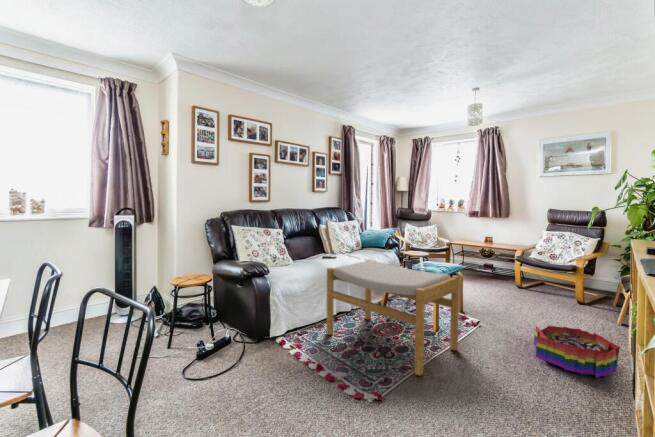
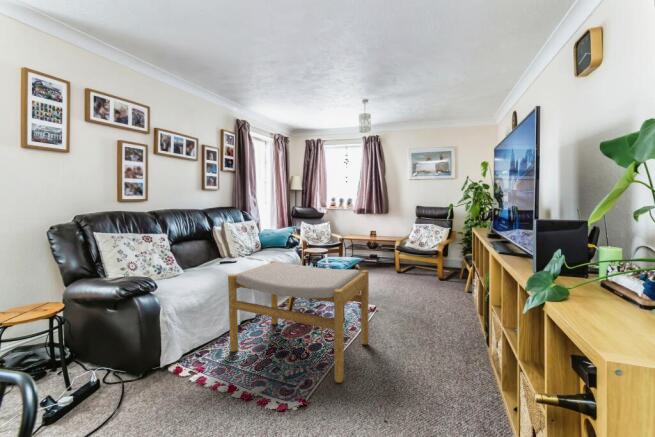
storage bin: present [534,326,620,378] -> none [428,305,493,349]

